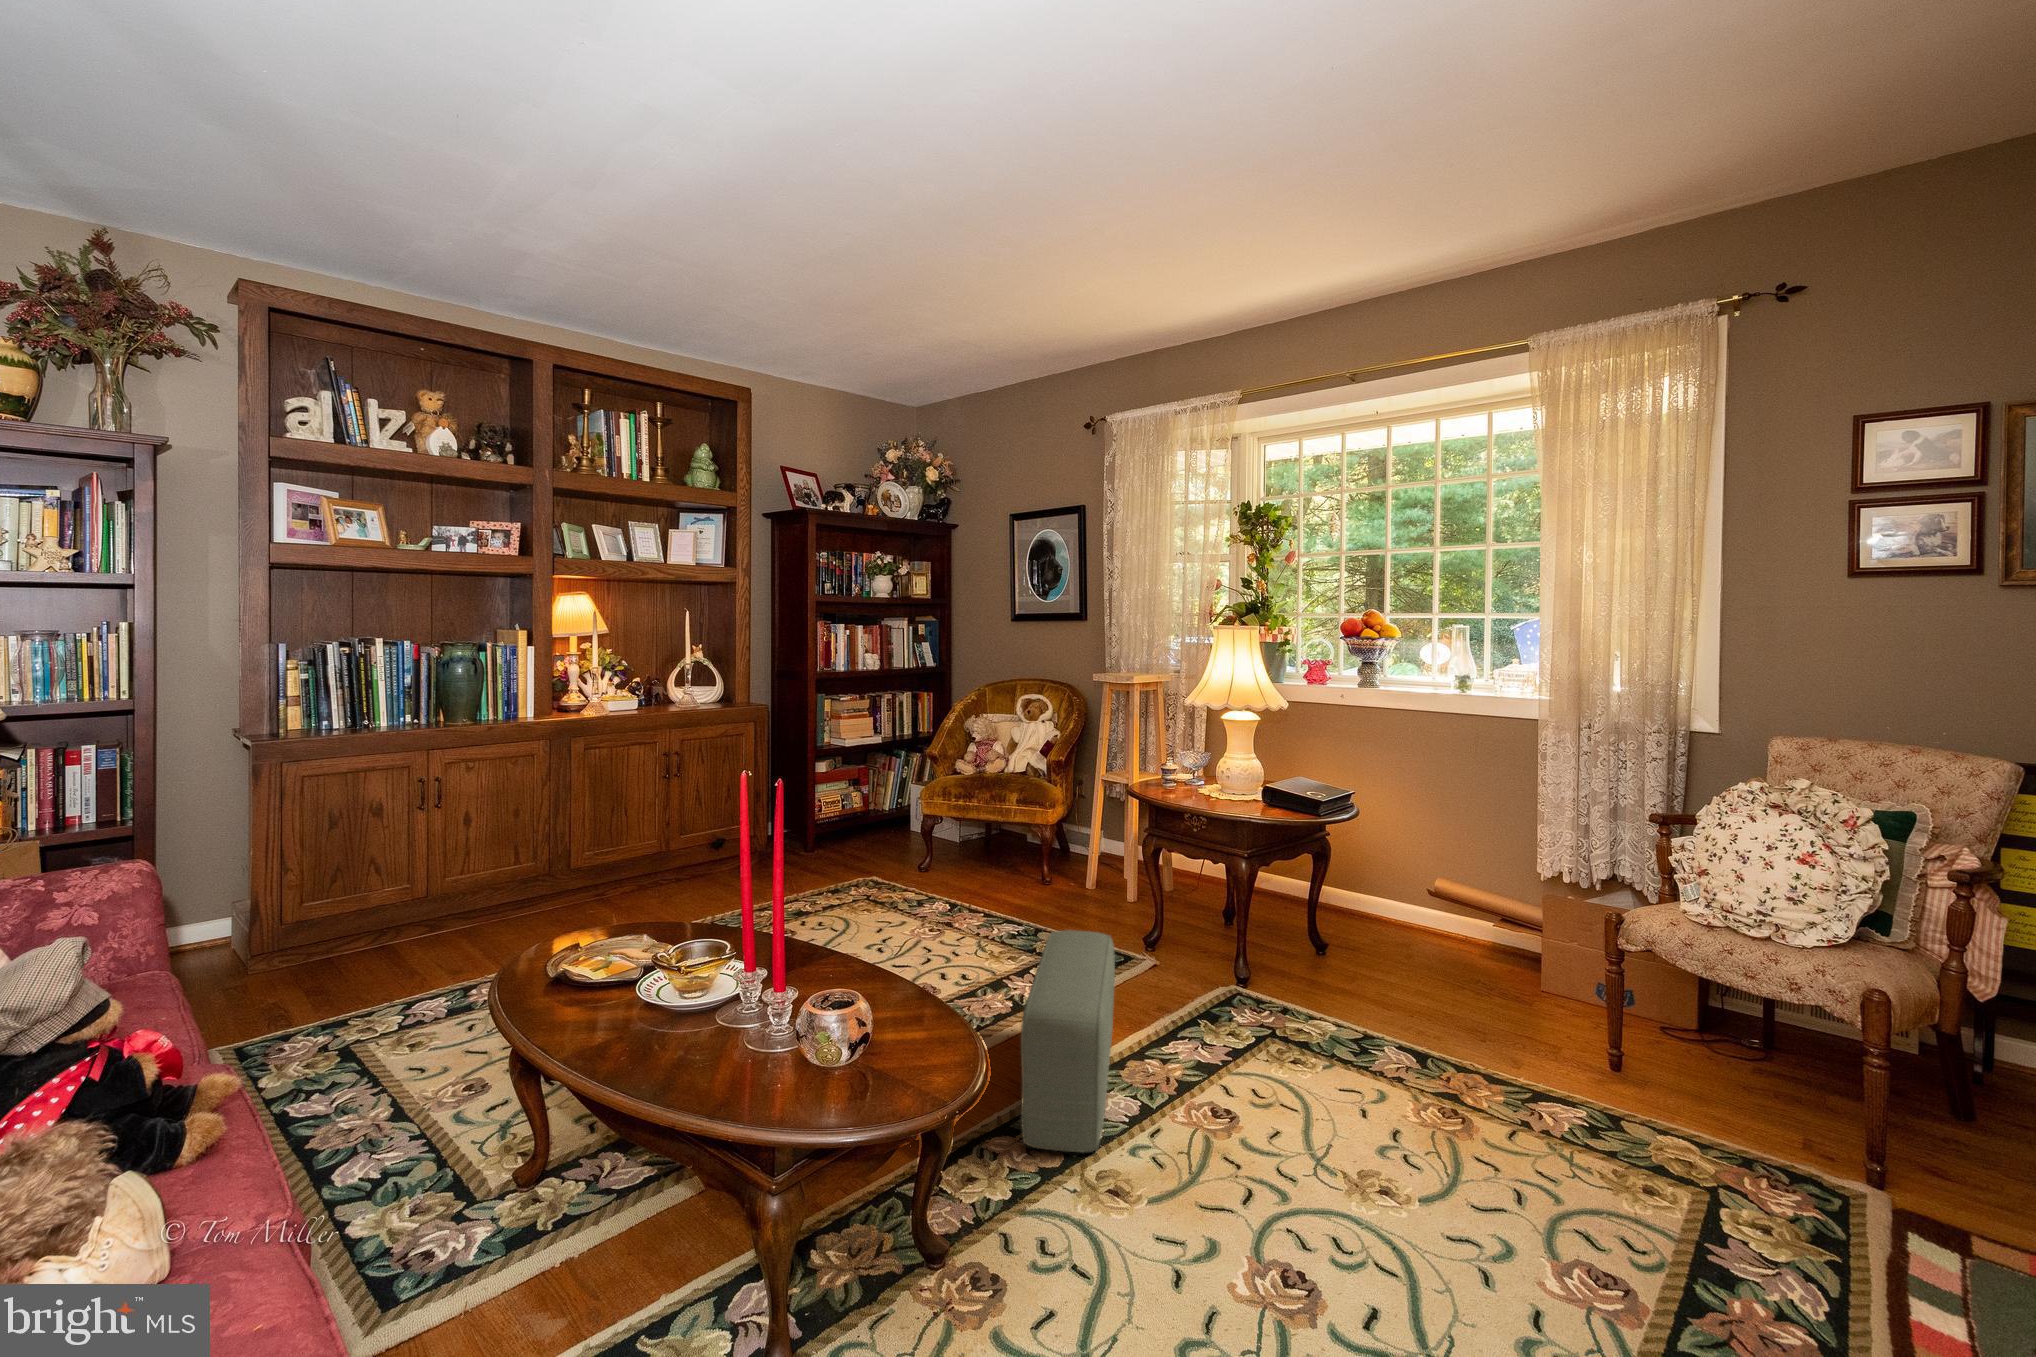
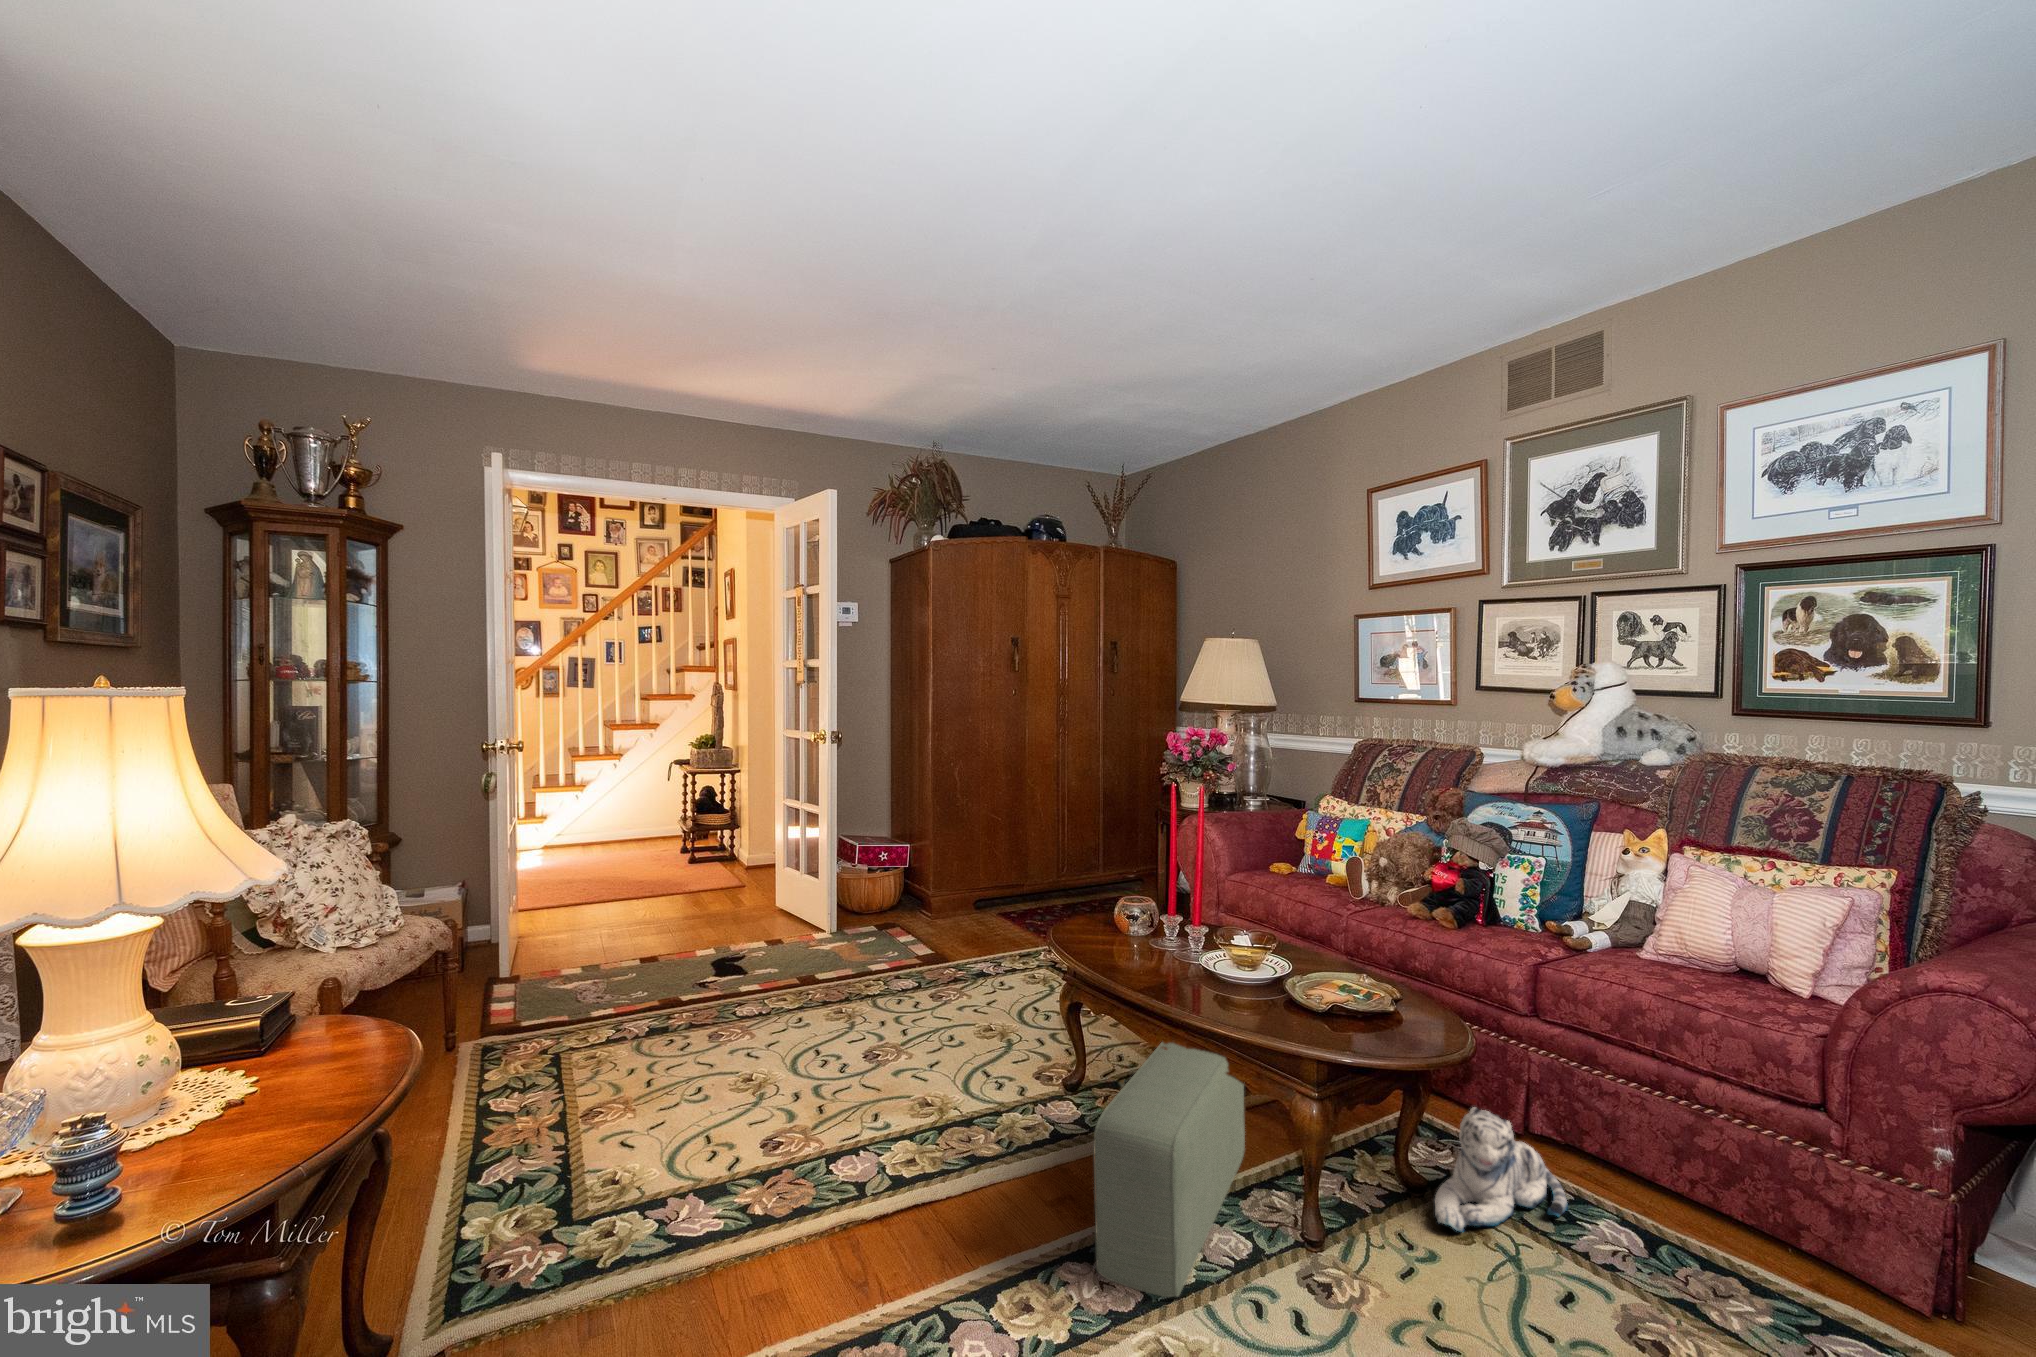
plush toy: none [1269,972,1361,1071] -> present [1434,1107,1568,1231]

